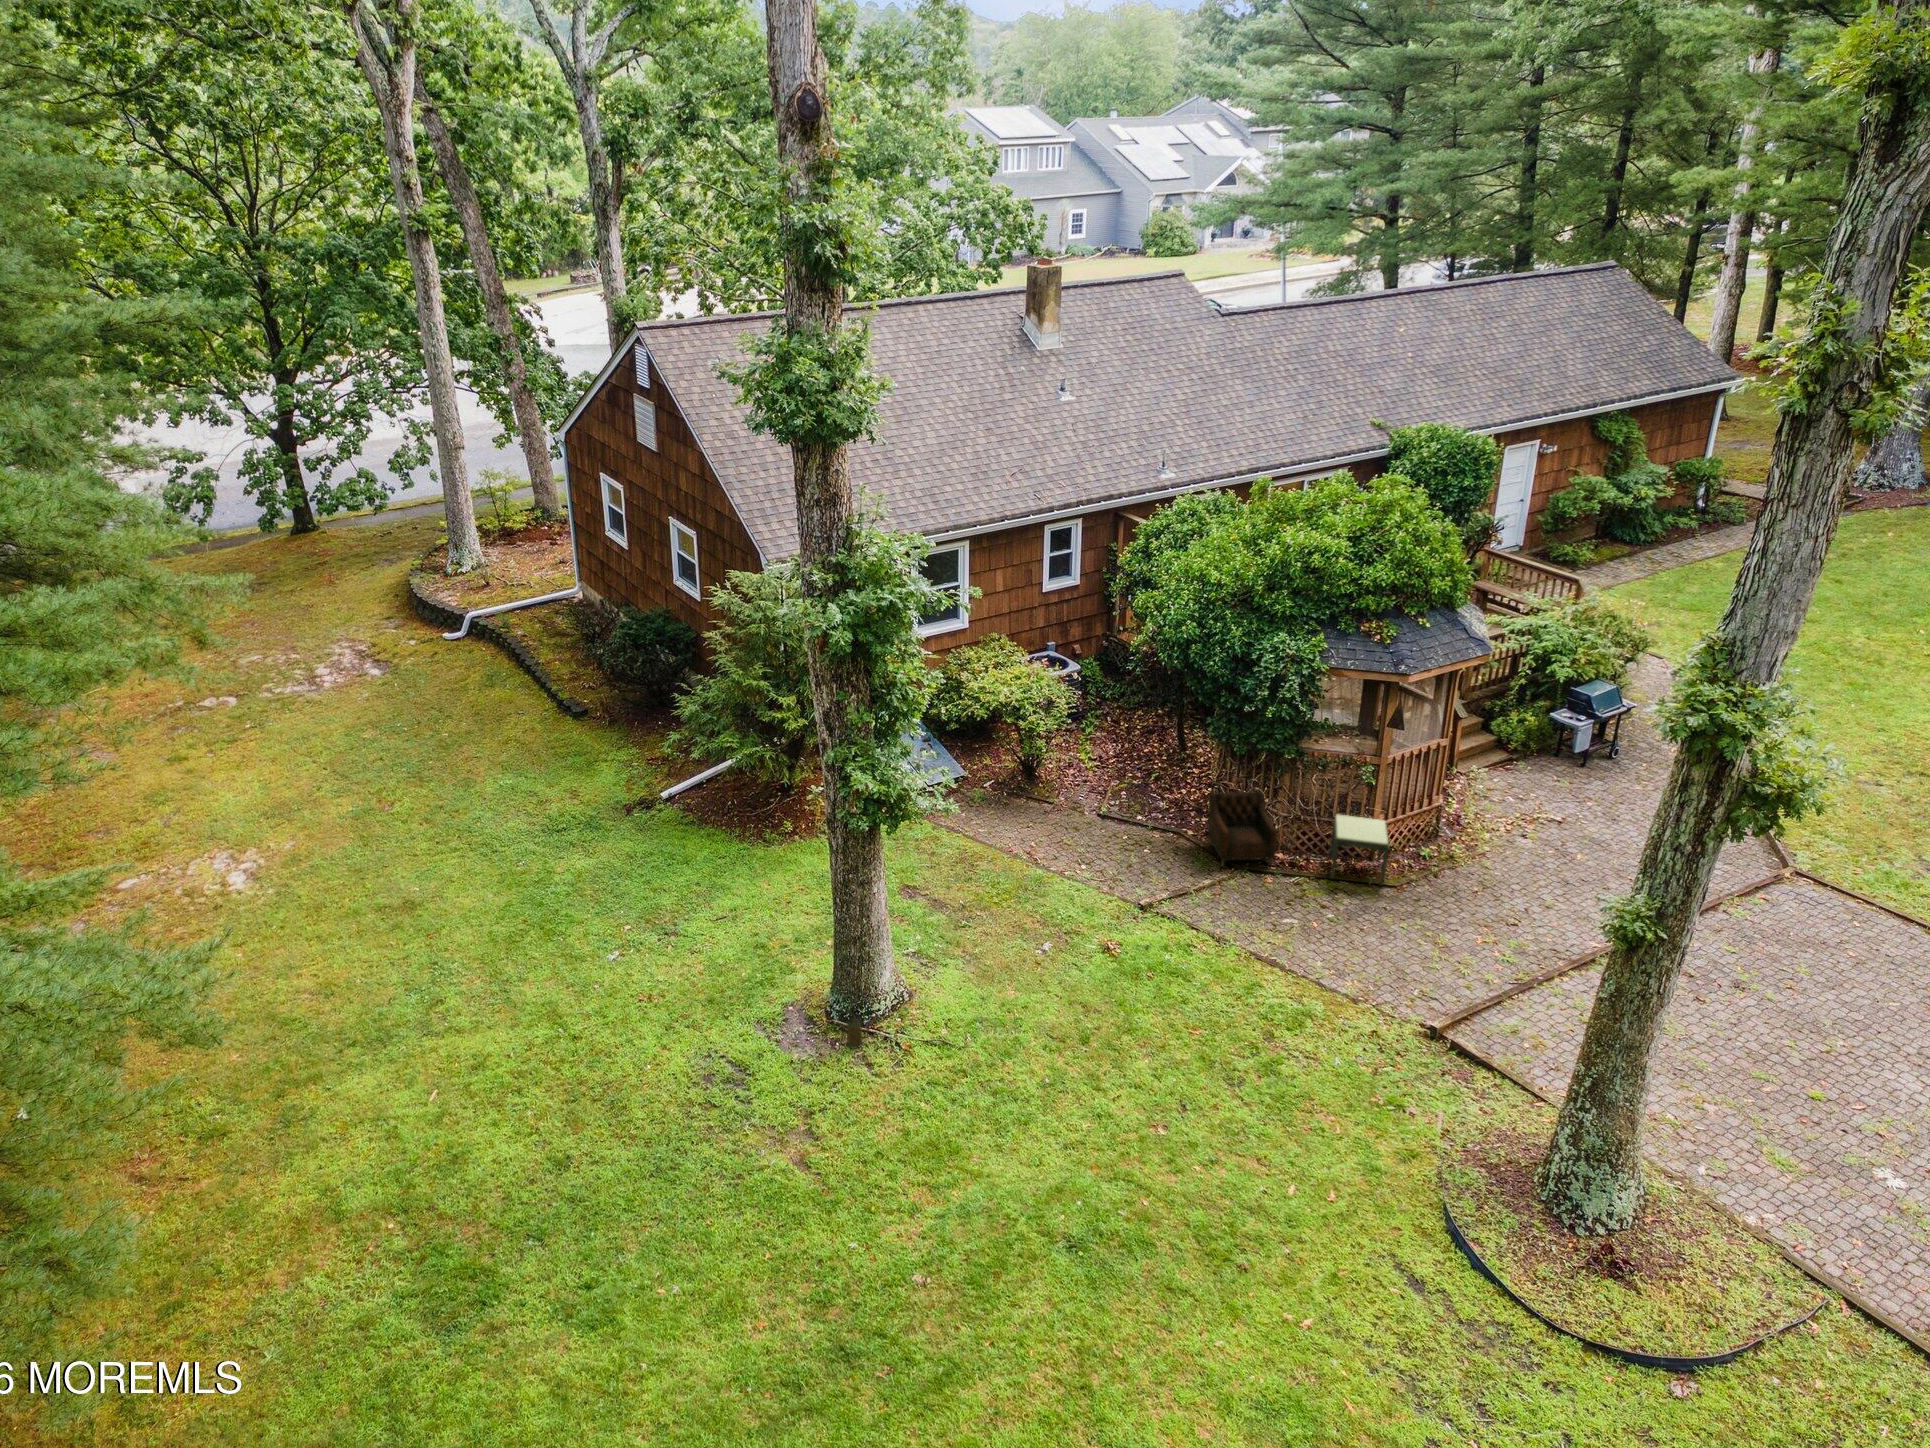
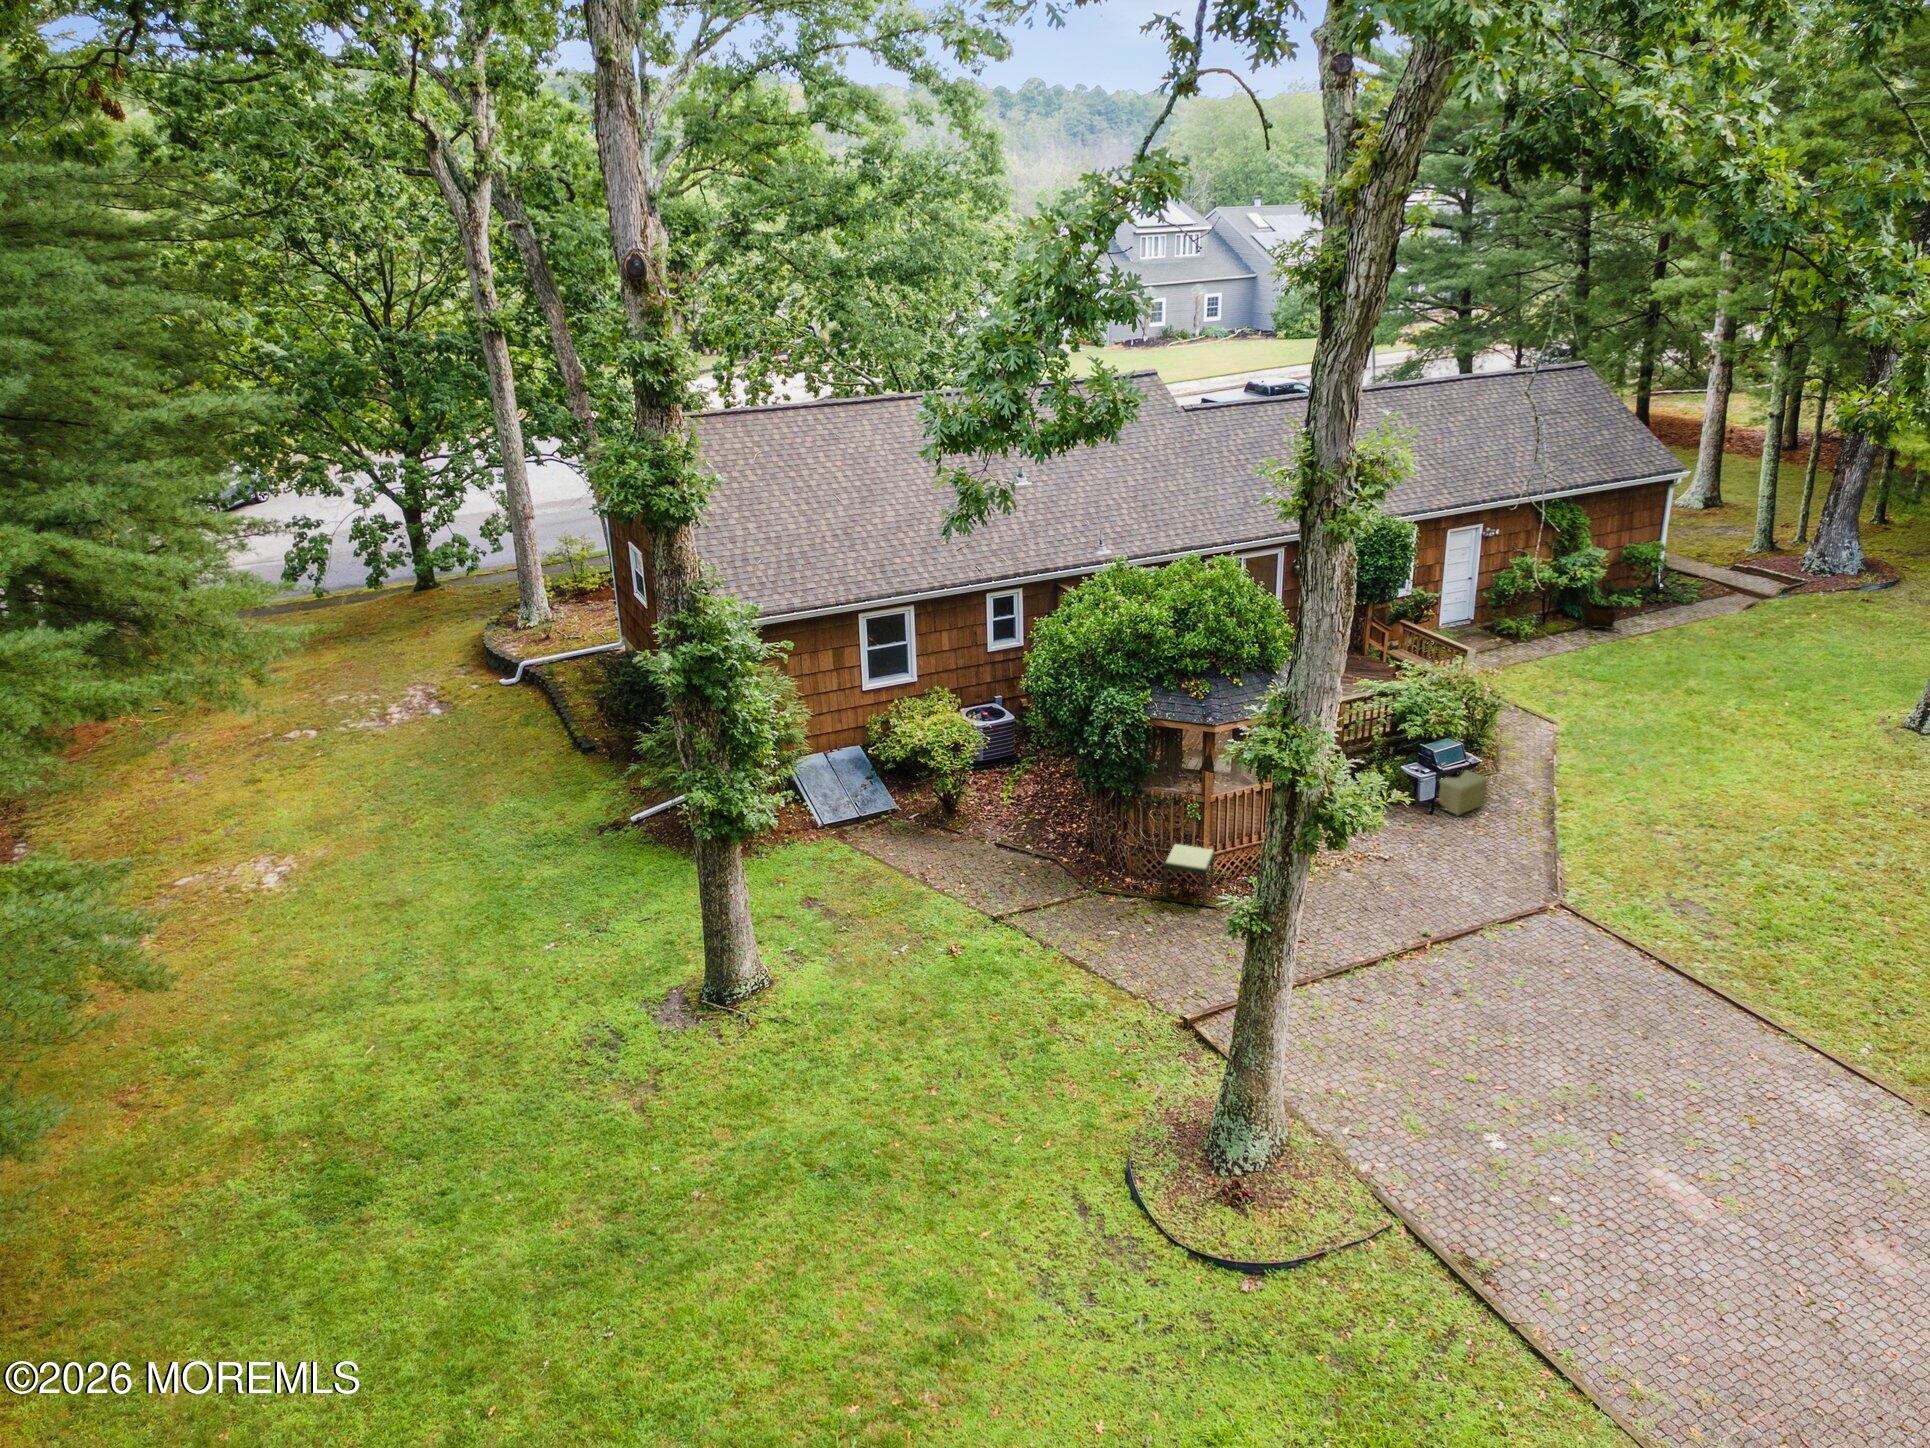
storage bench: none [1594,717,1652,771] -> present [1439,770,1488,816]
armchair: present [1209,792,1278,867] -> present [1582,596,1616,629]
watering can: present [838,1011,868,1049] -> none [695,987,721,1019]

